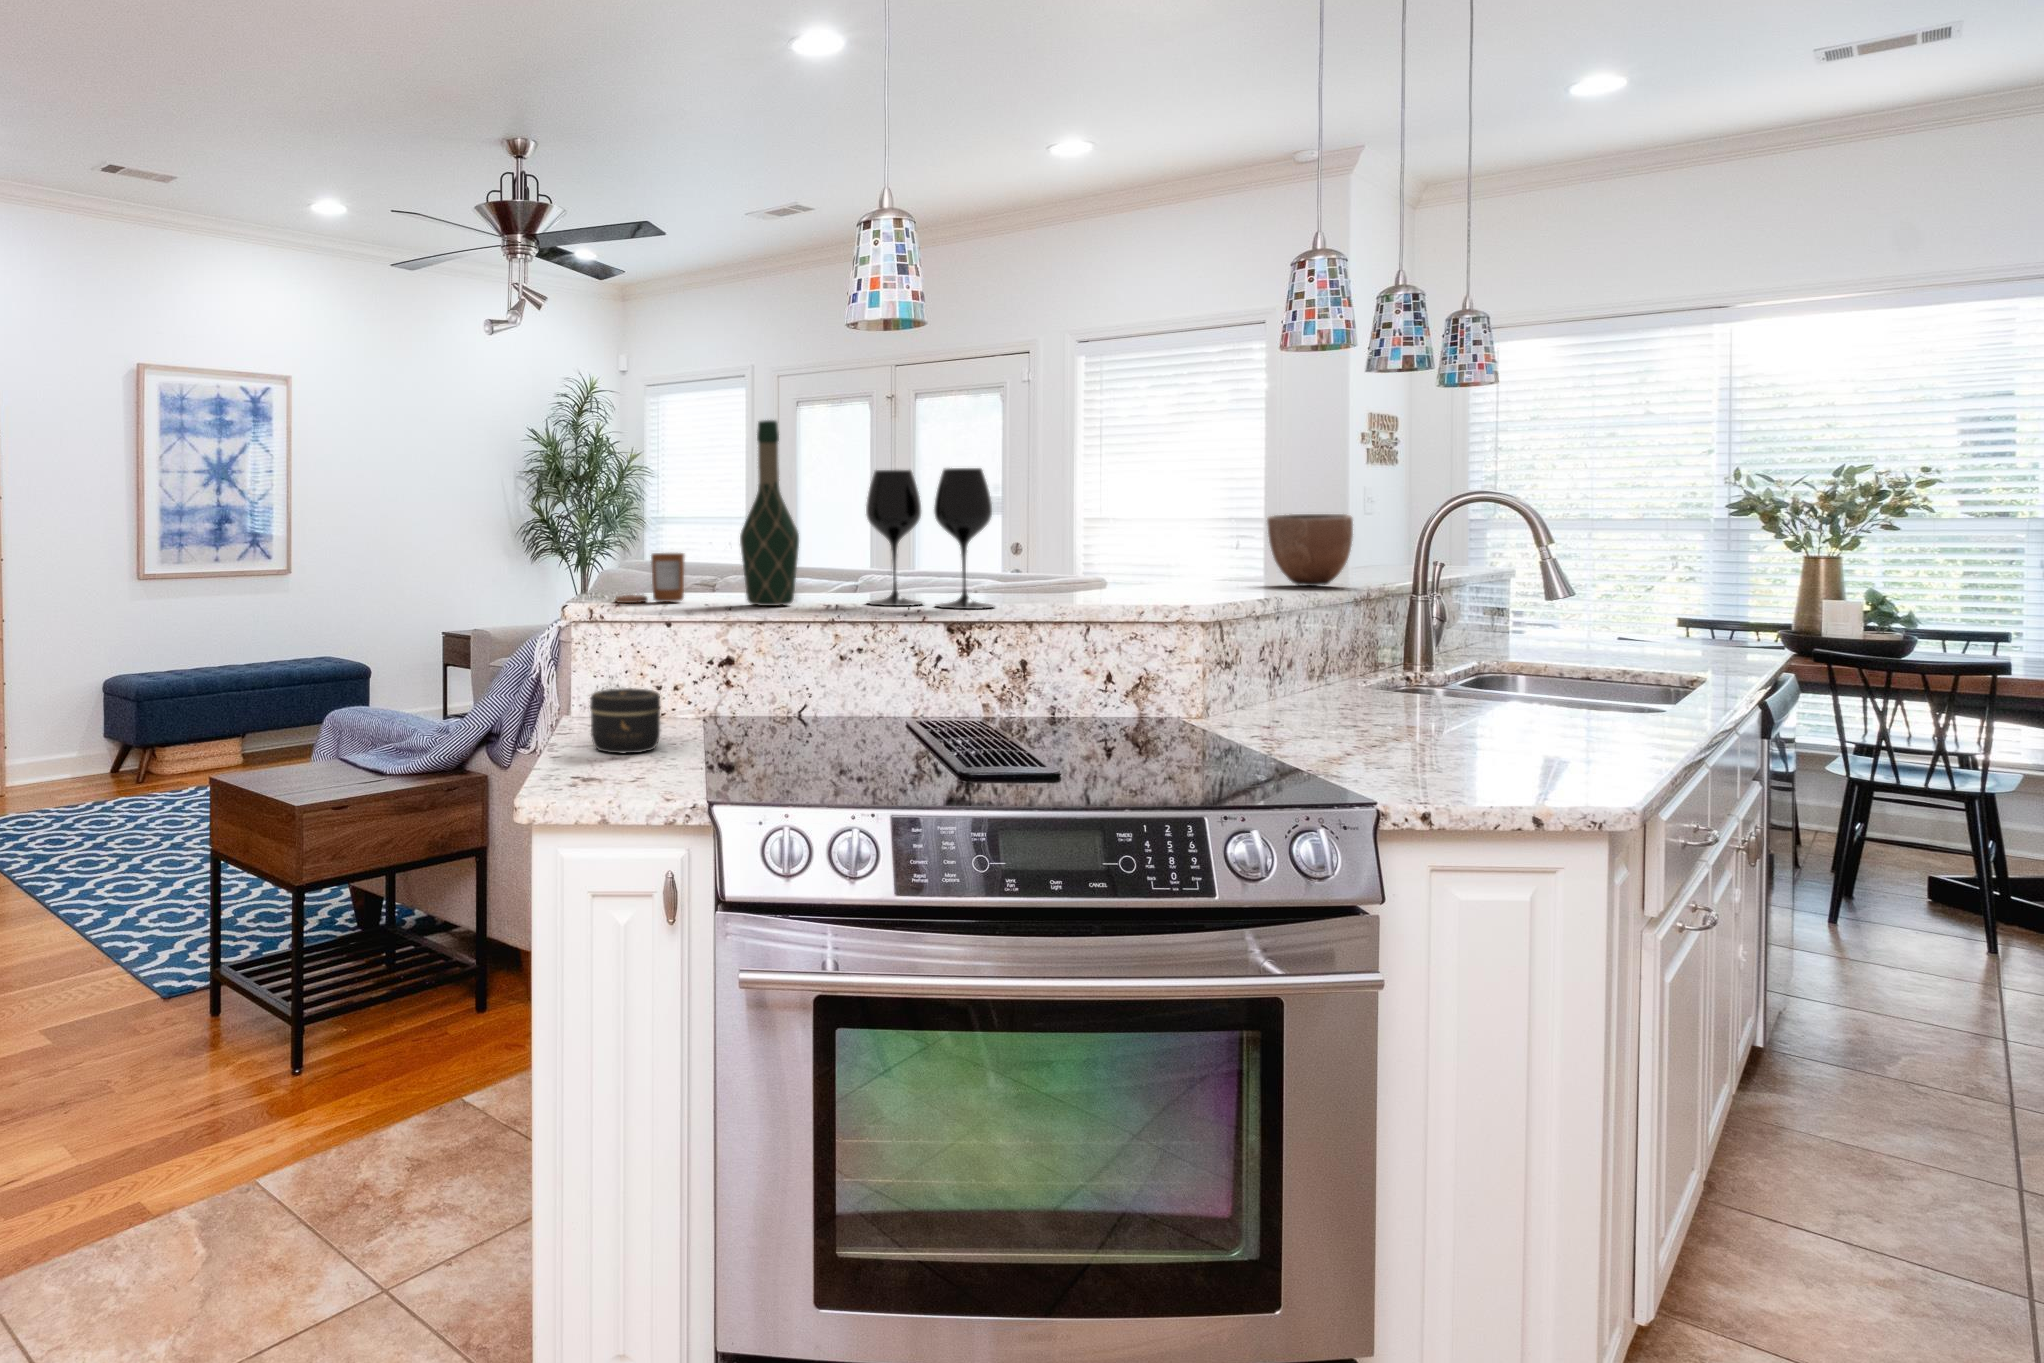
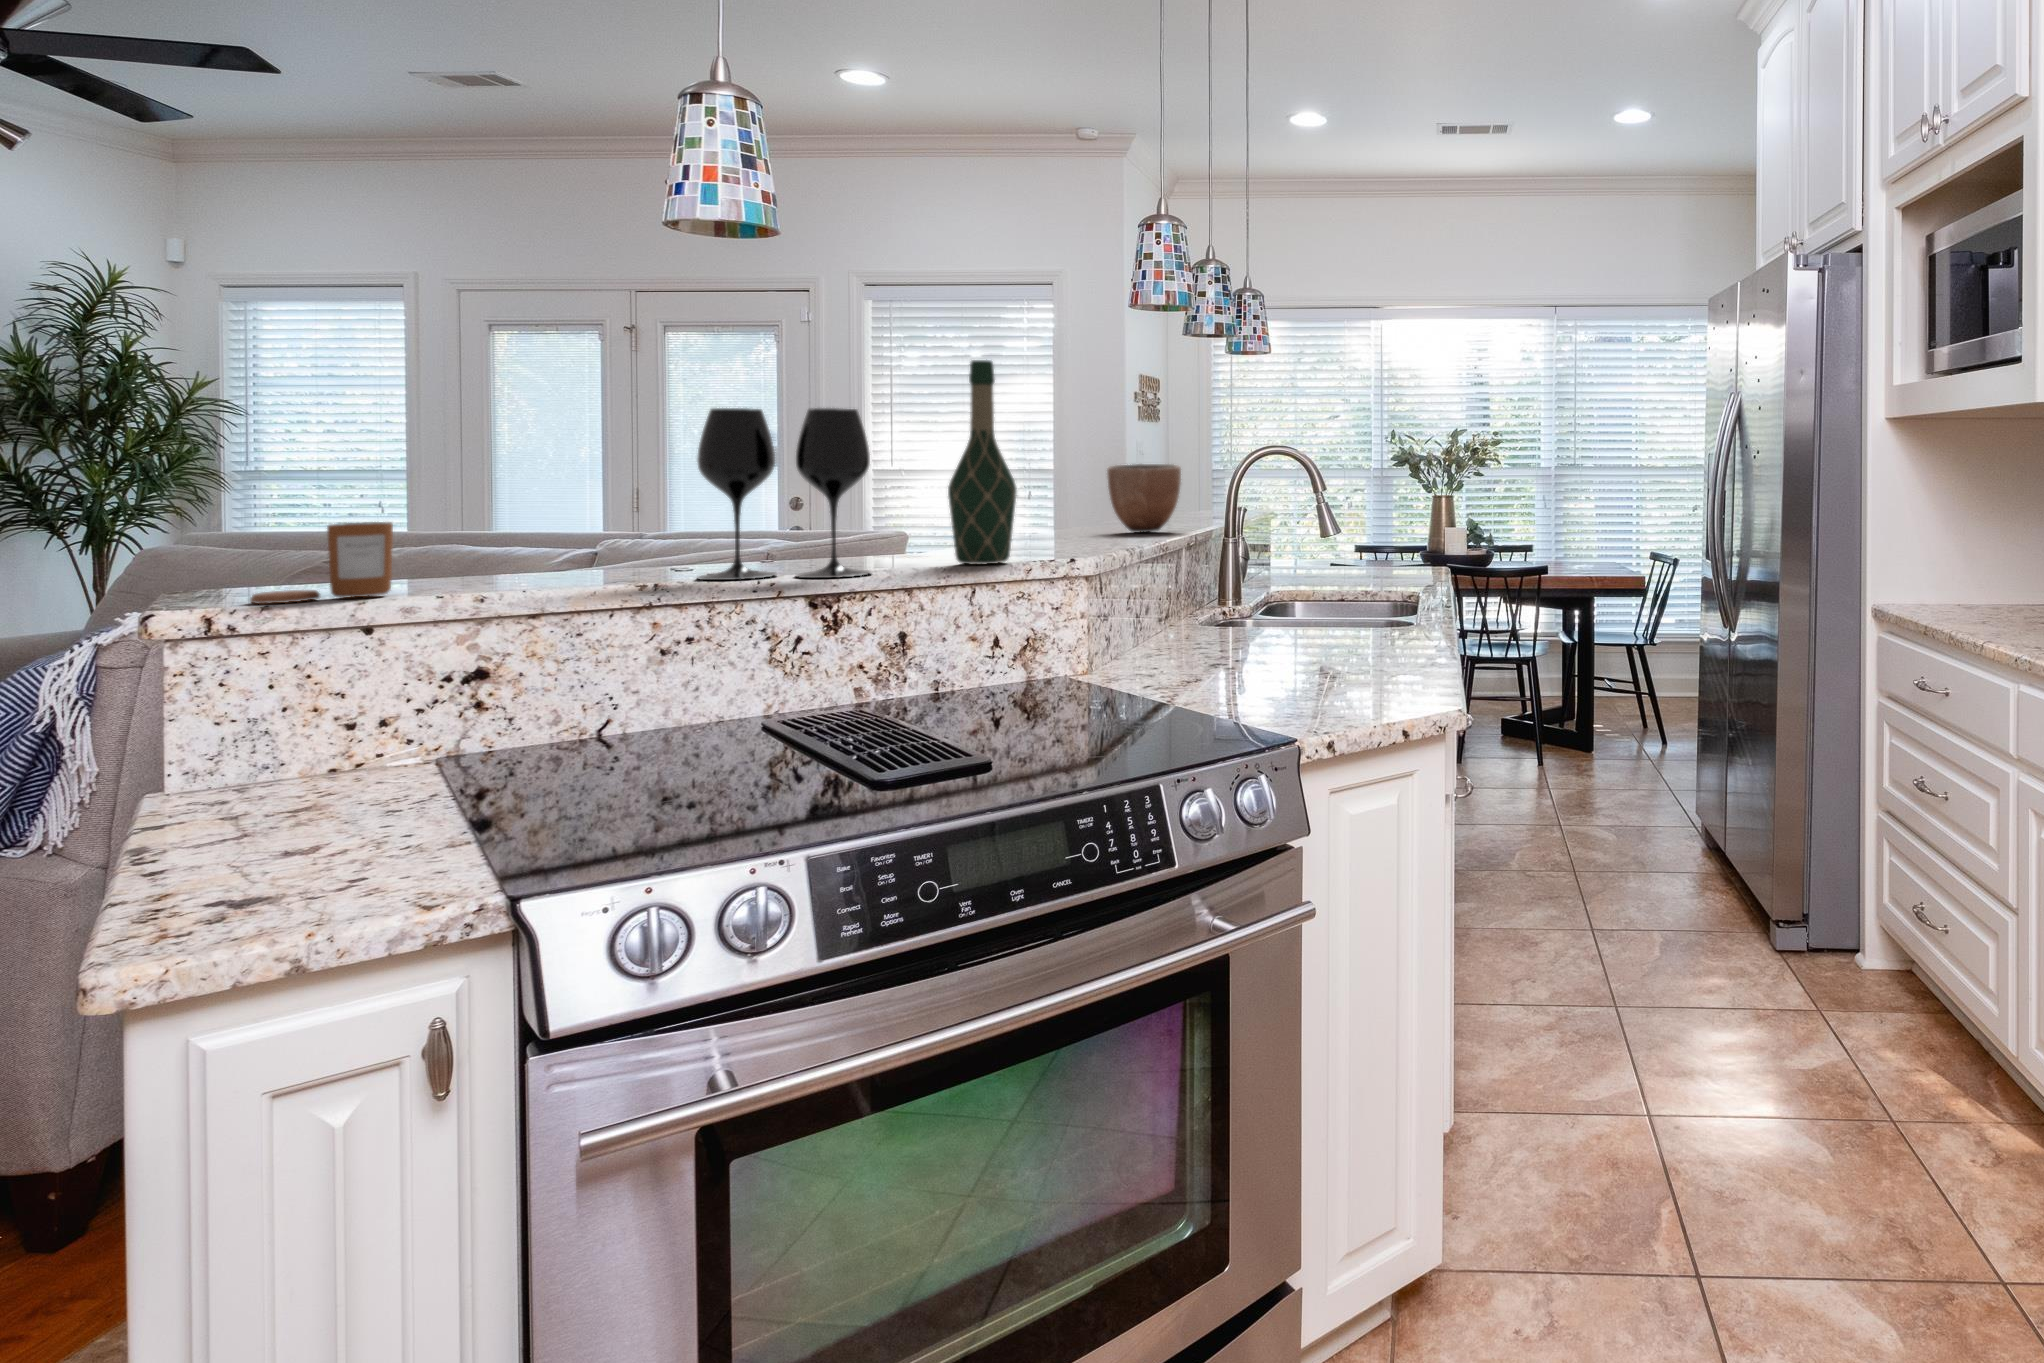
wine bottle: present [740,420,799,606] -> present [948,360,1017,565]
jar: present [590,688,661,753] -> none [221,737,373,851]

